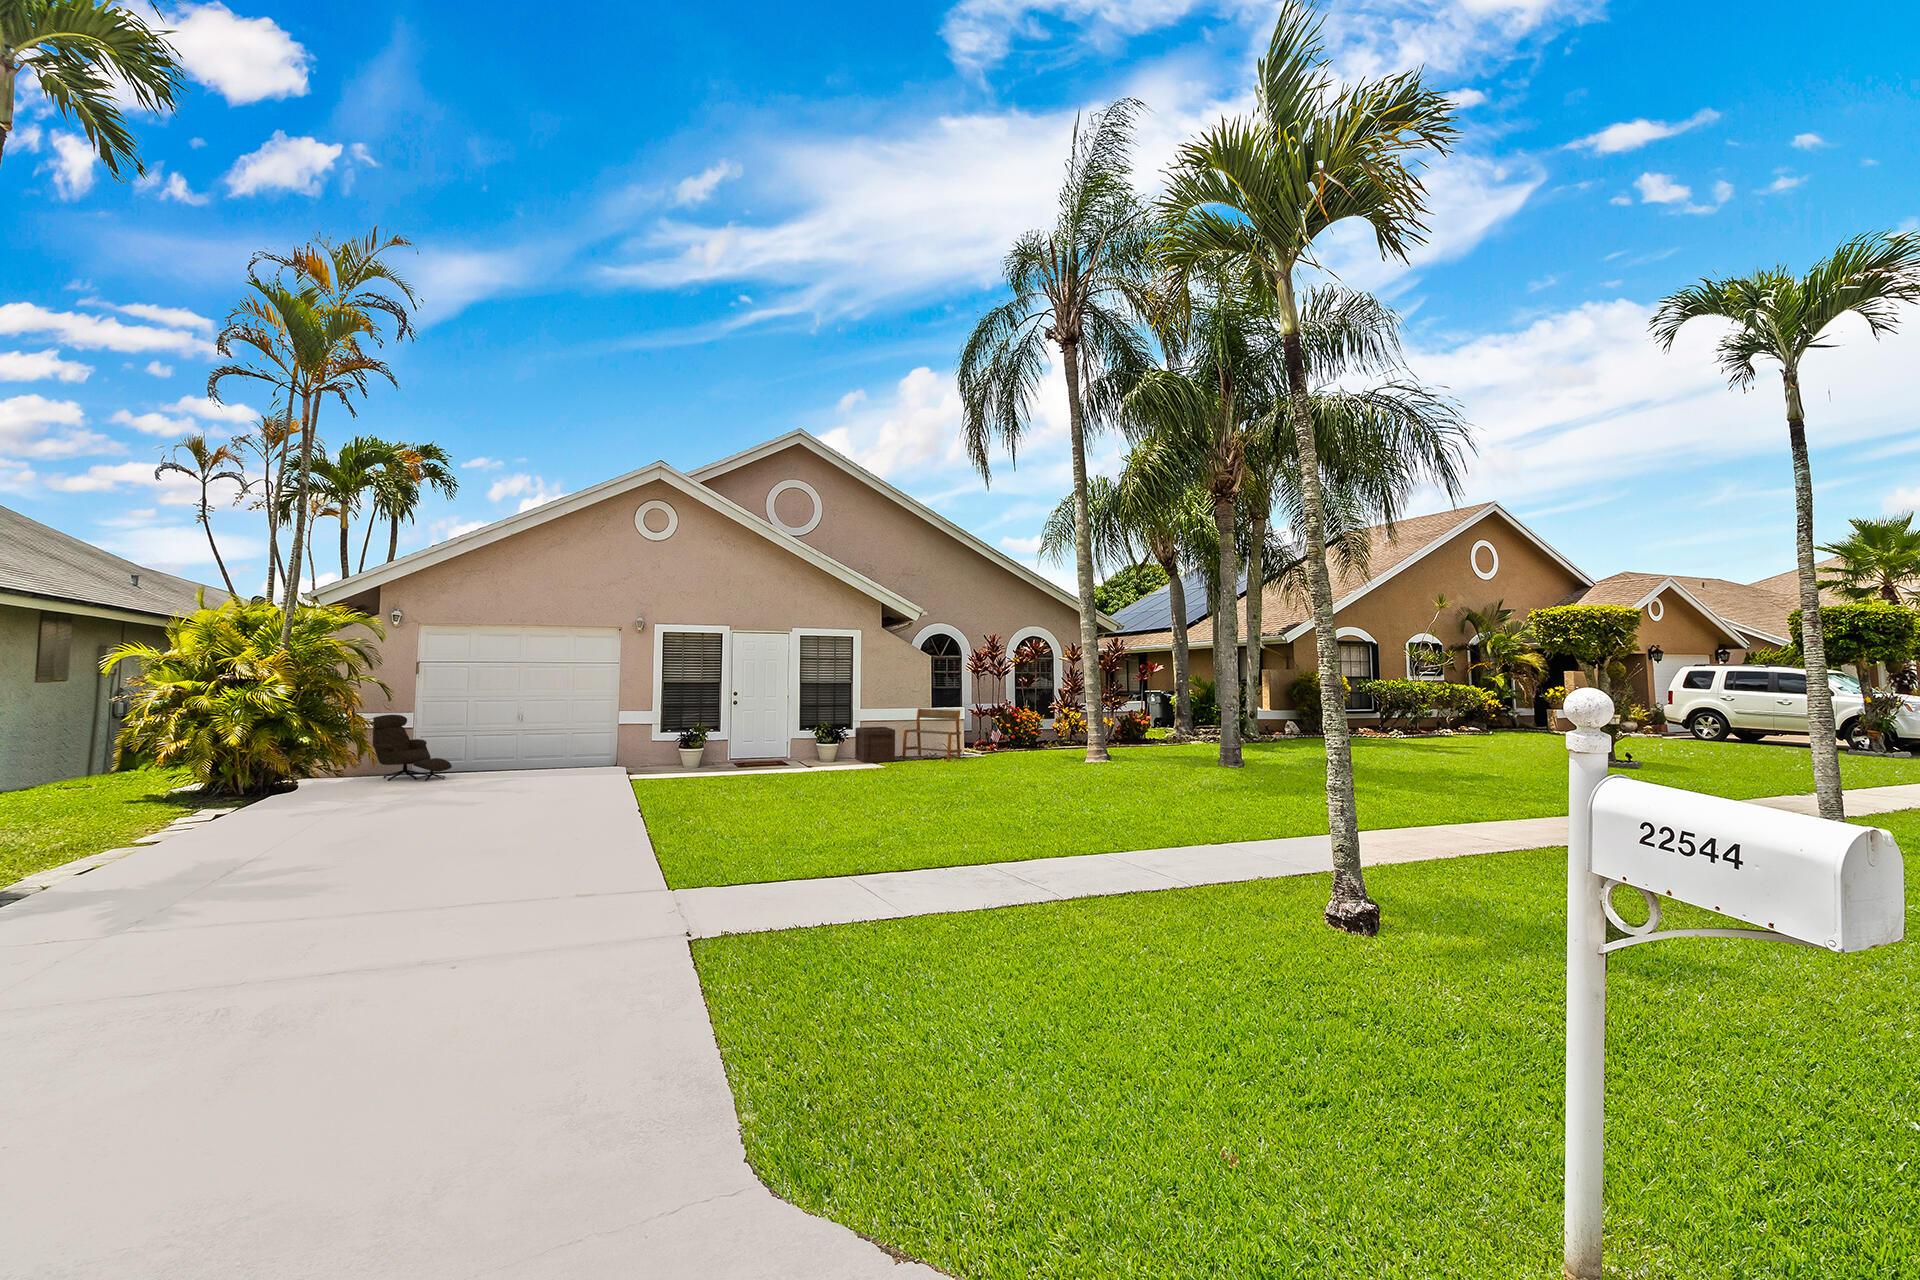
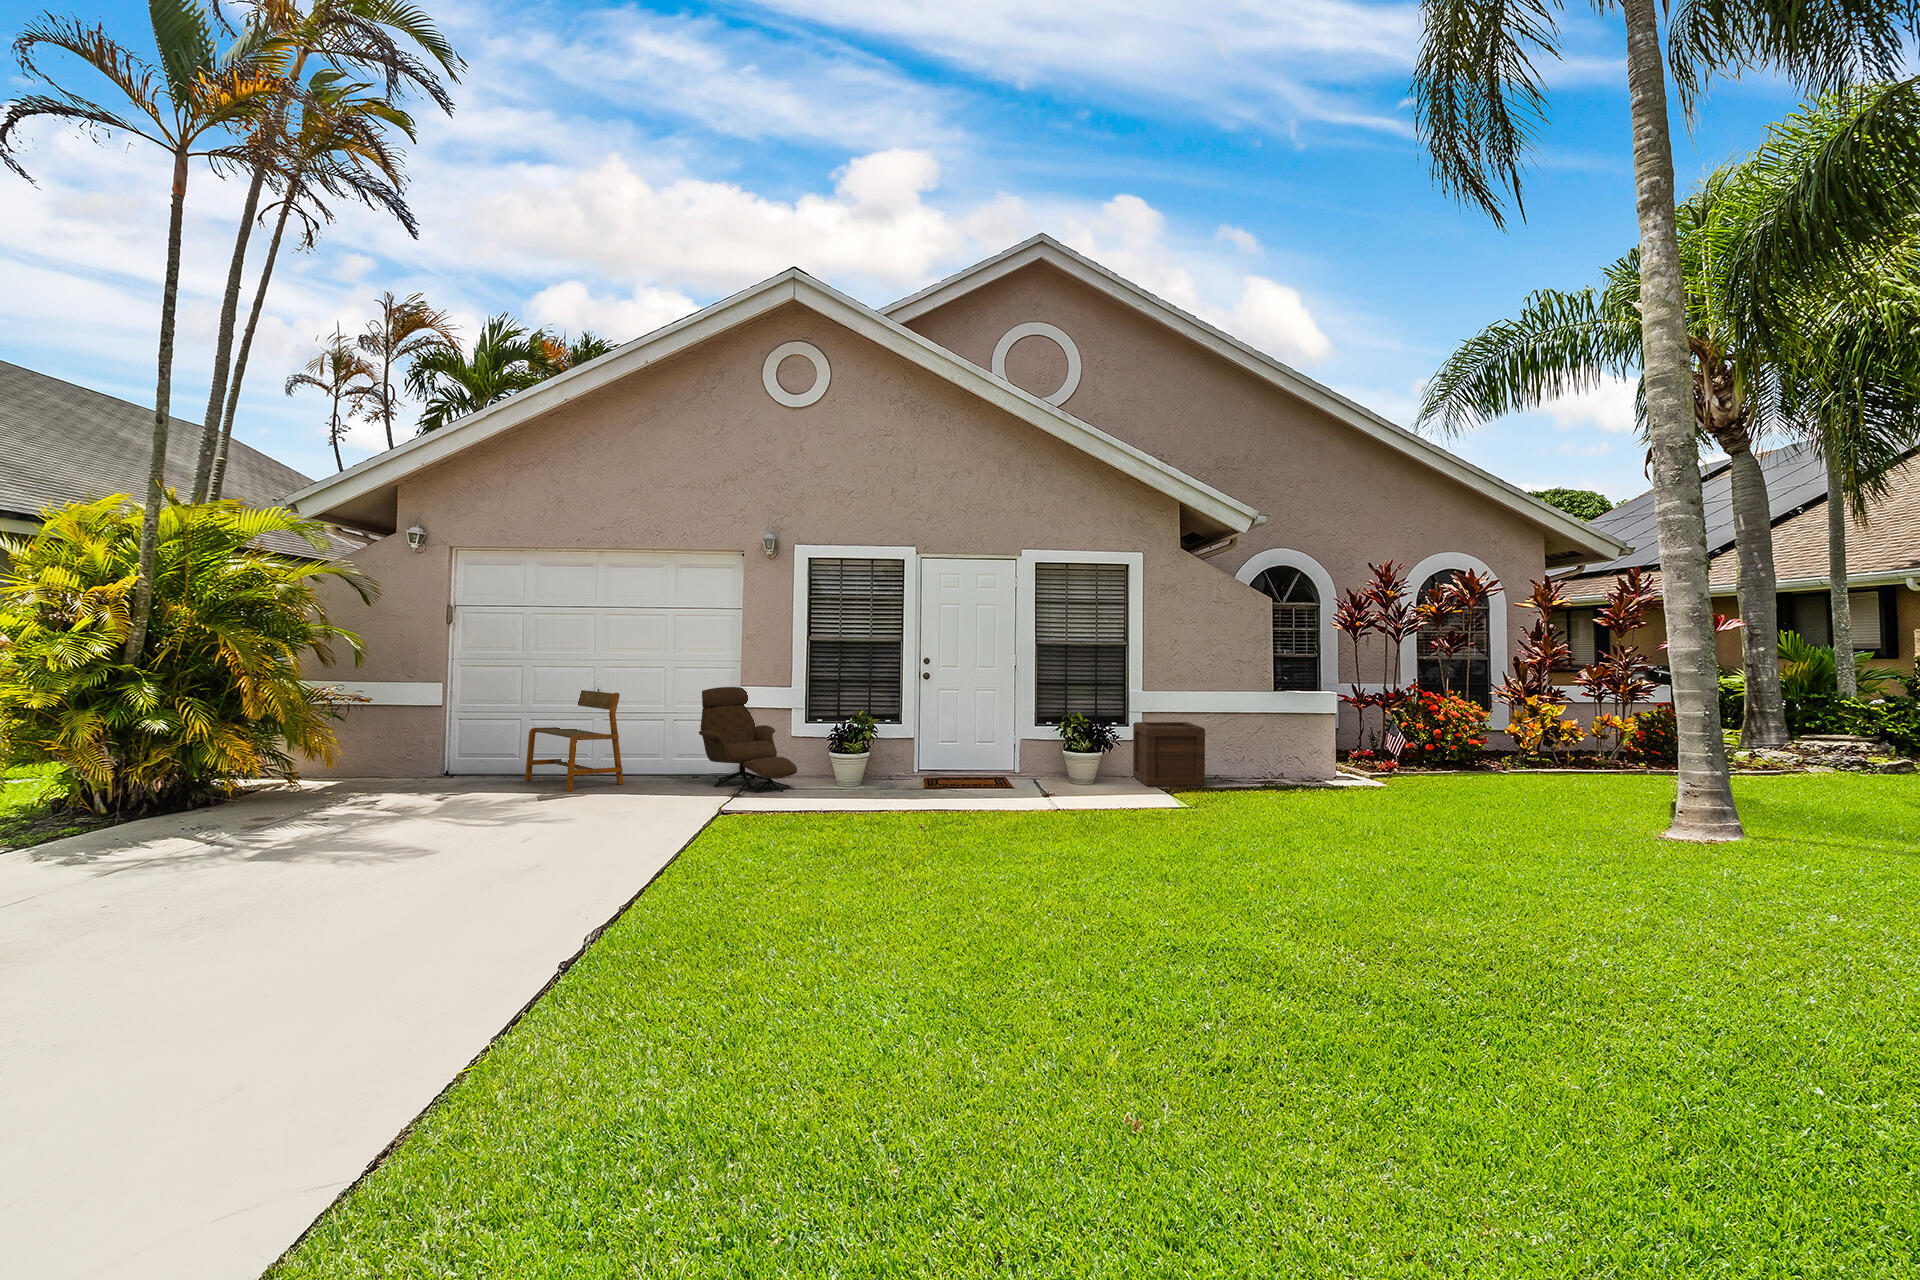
bench: present [902,708,962,762] -> present [525,690,623,792]
lounge chair: present [373,715,452,781] -> present [699,687,797,793]

